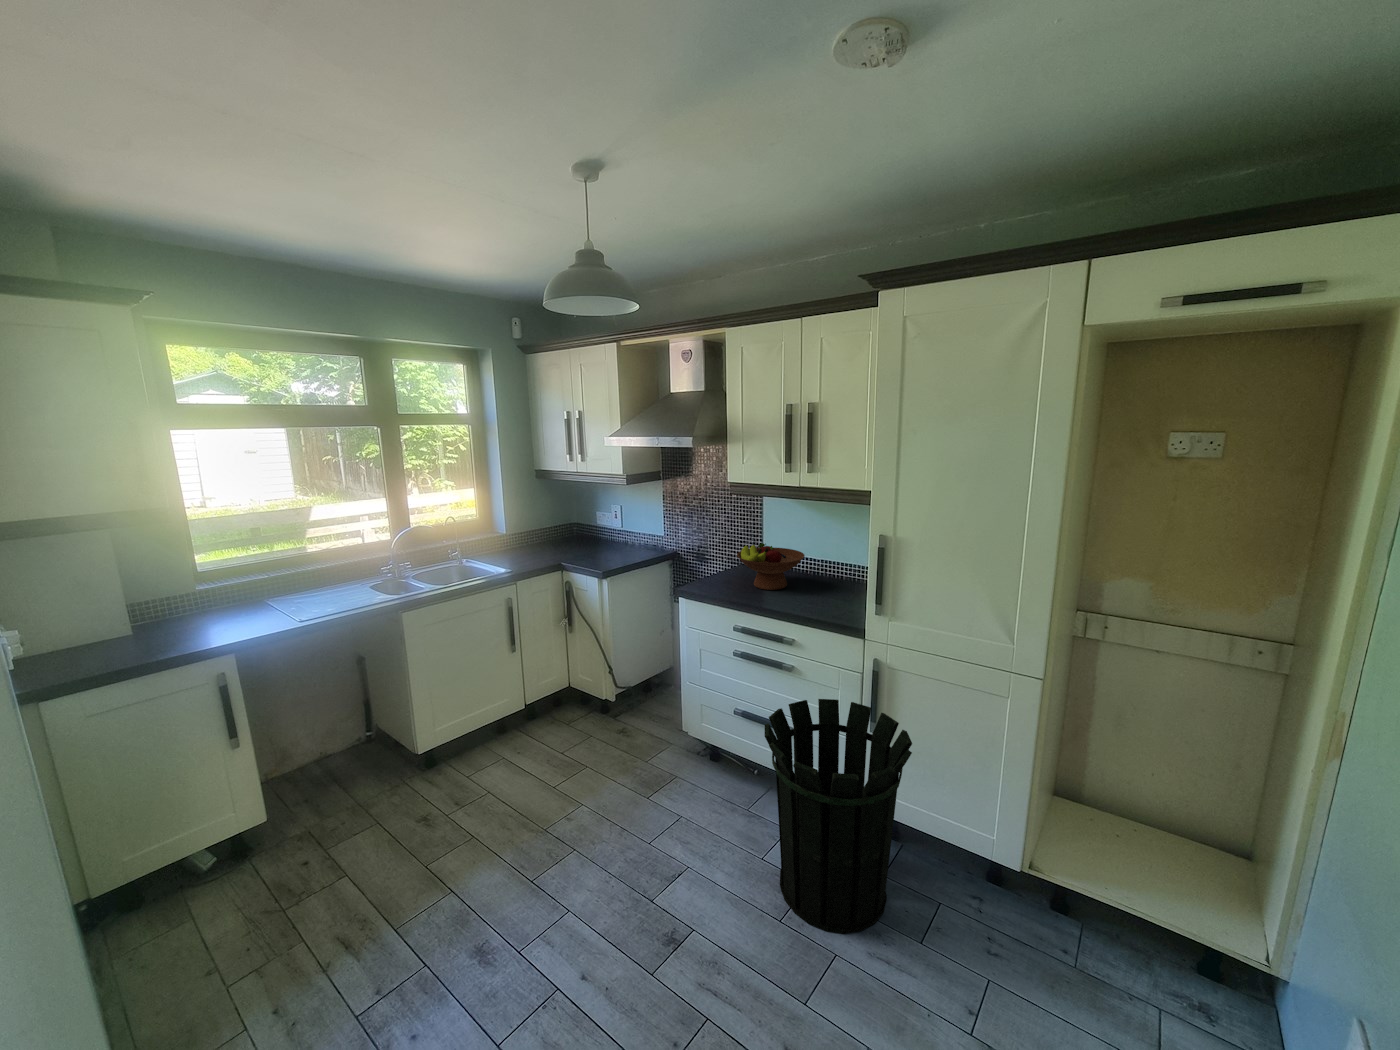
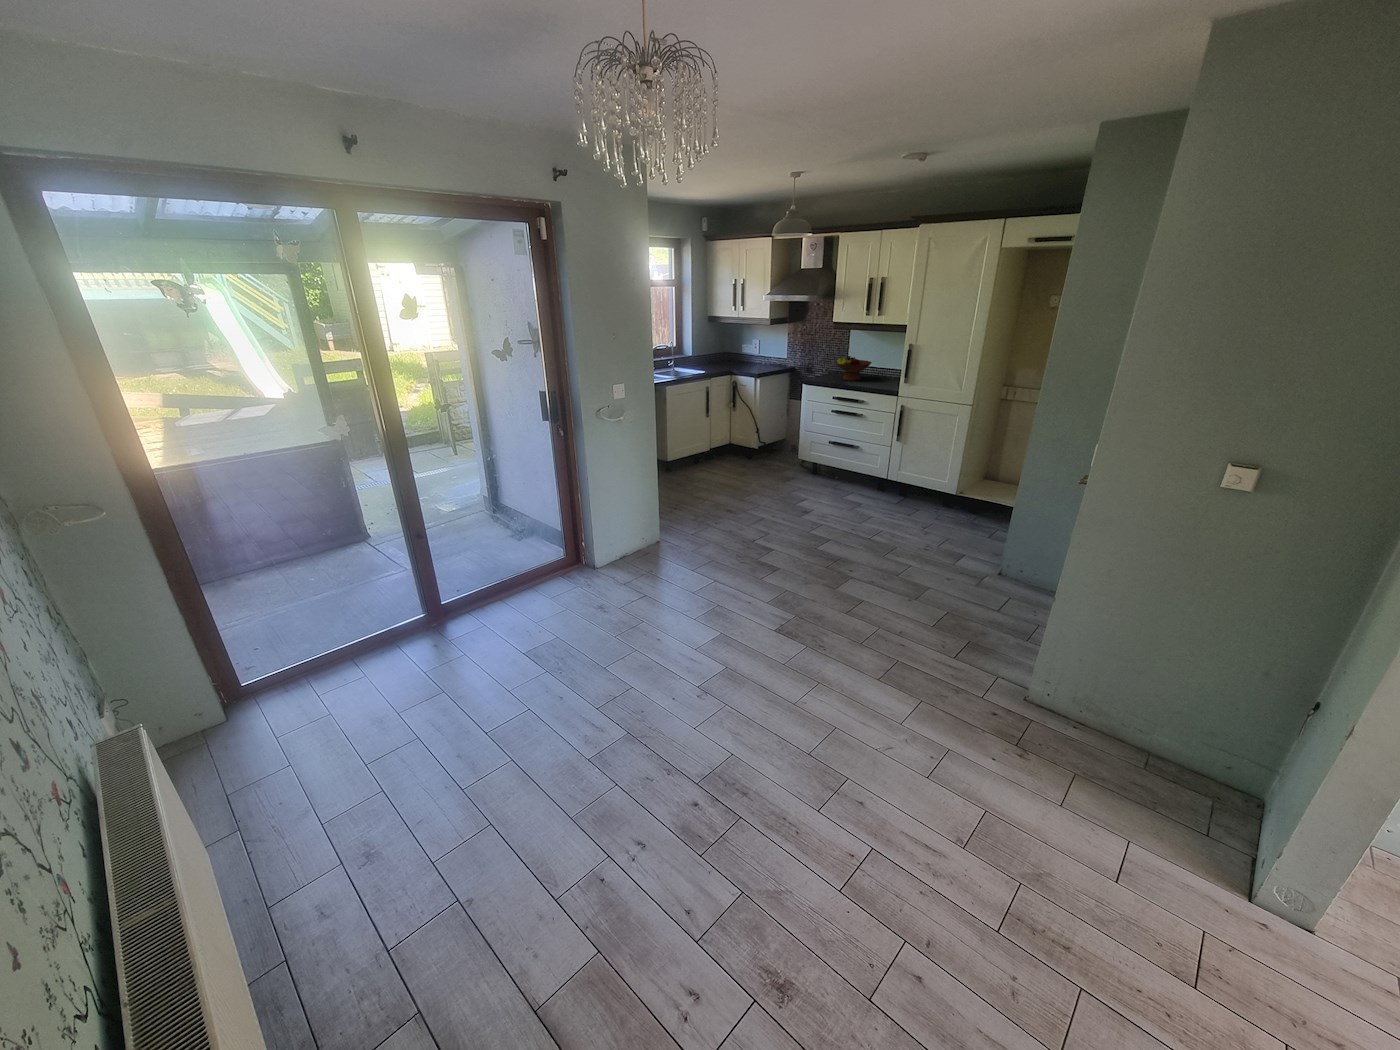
waste bin: present [765,699,912,934] -> none [848,425,911,510]

